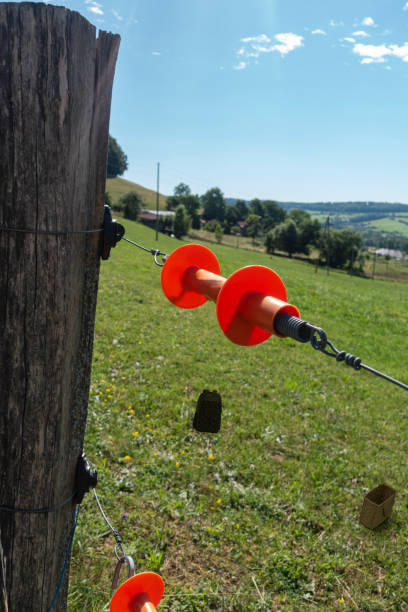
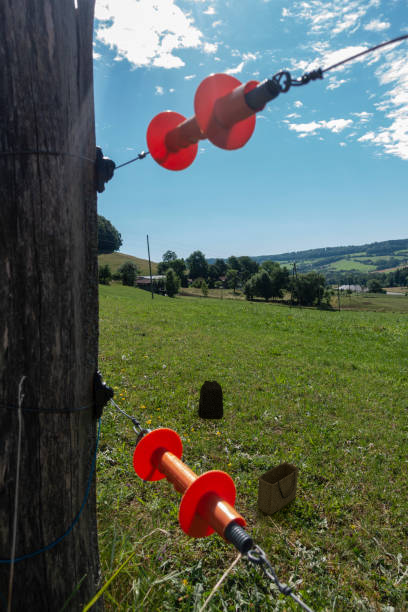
basket: present [359,483,398,529] -> present [258,462,299,515]

